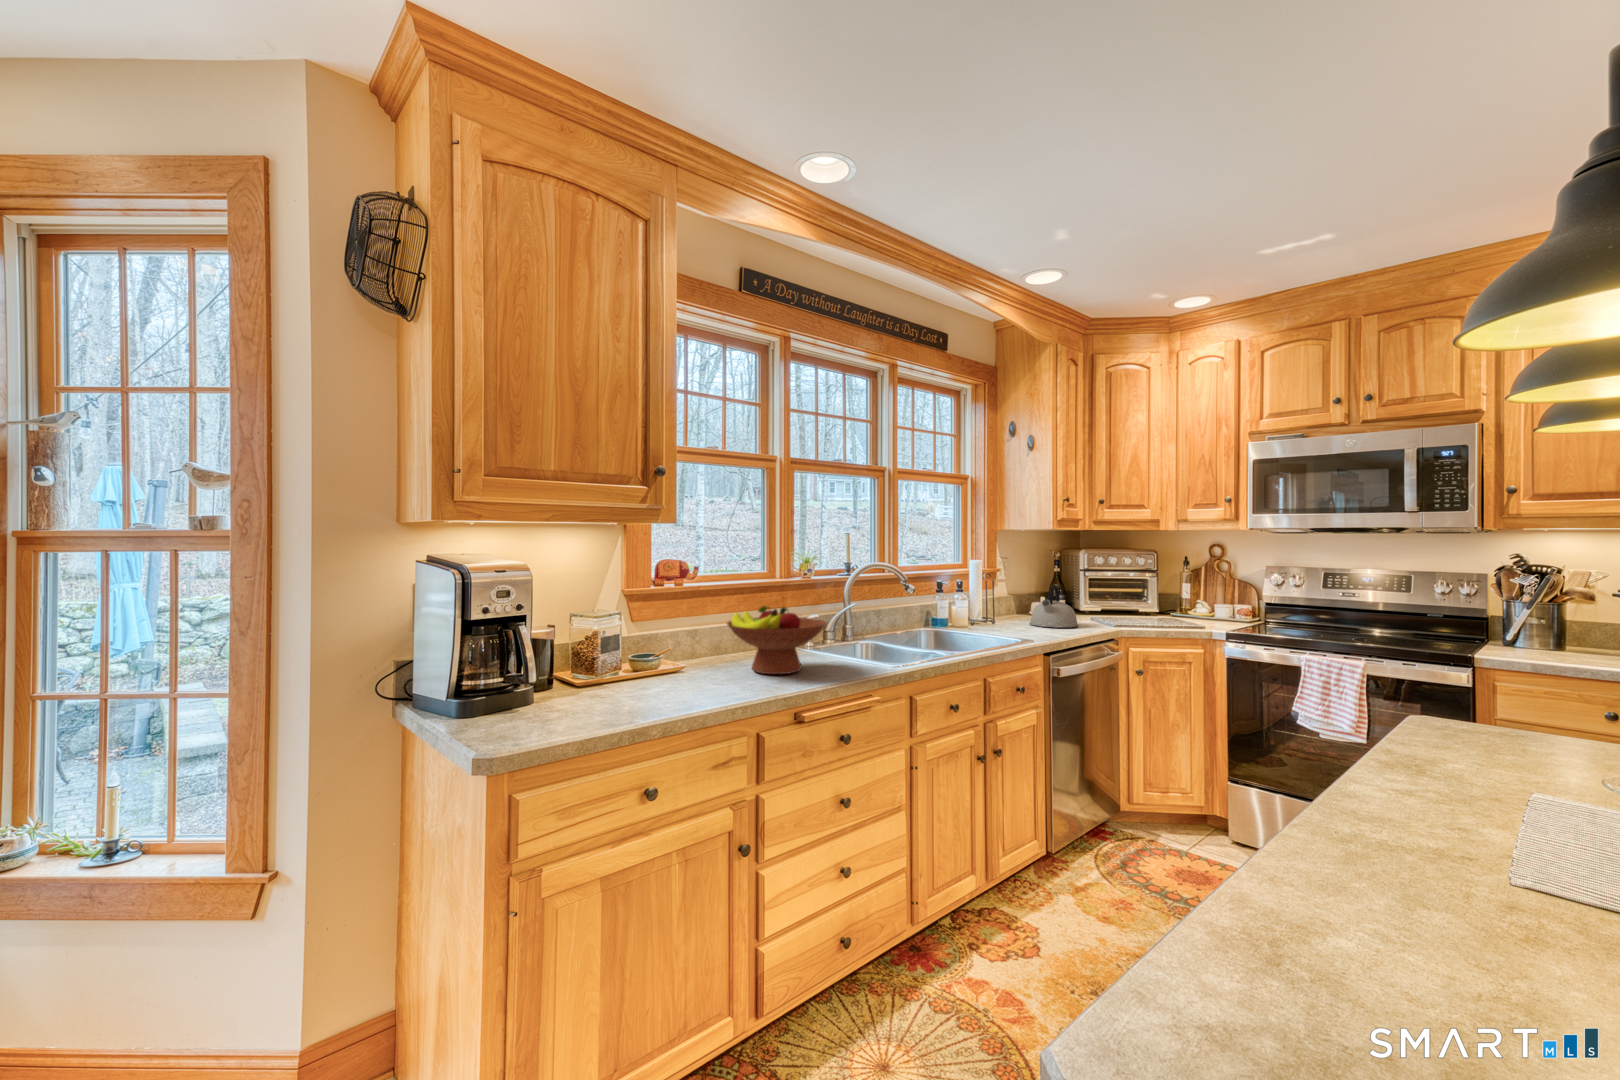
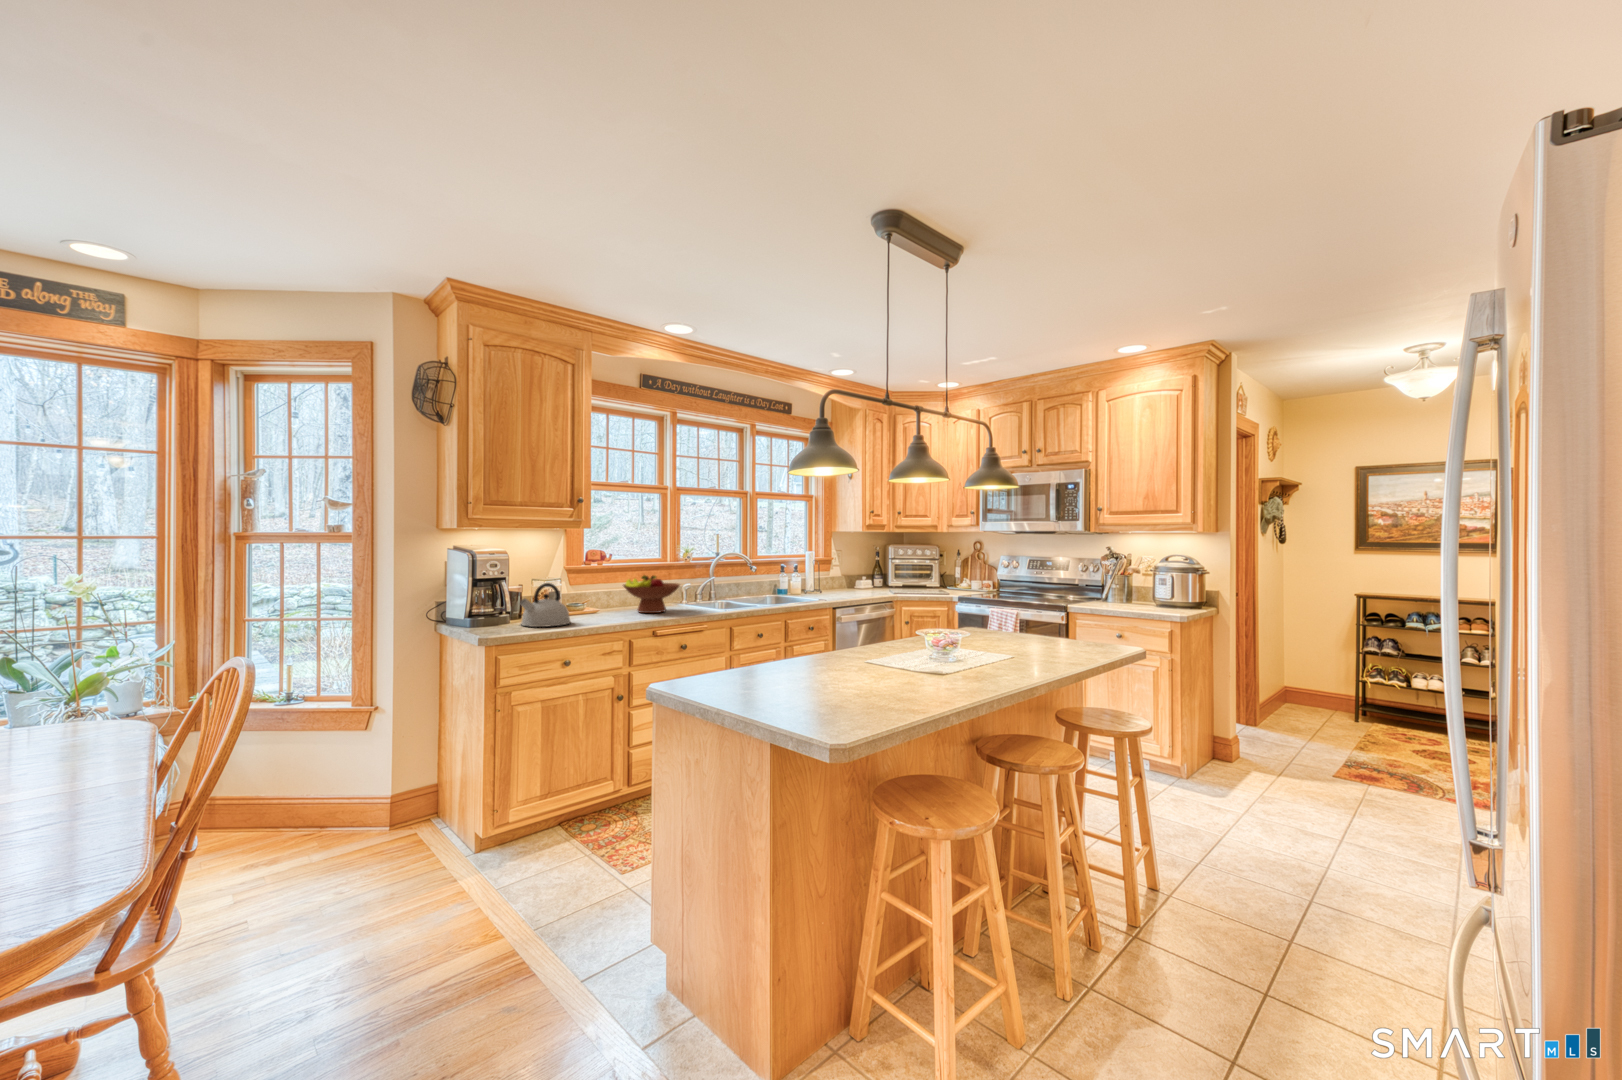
kettle: present [1030,585,1078,628] -> present [520,583,571,627]

